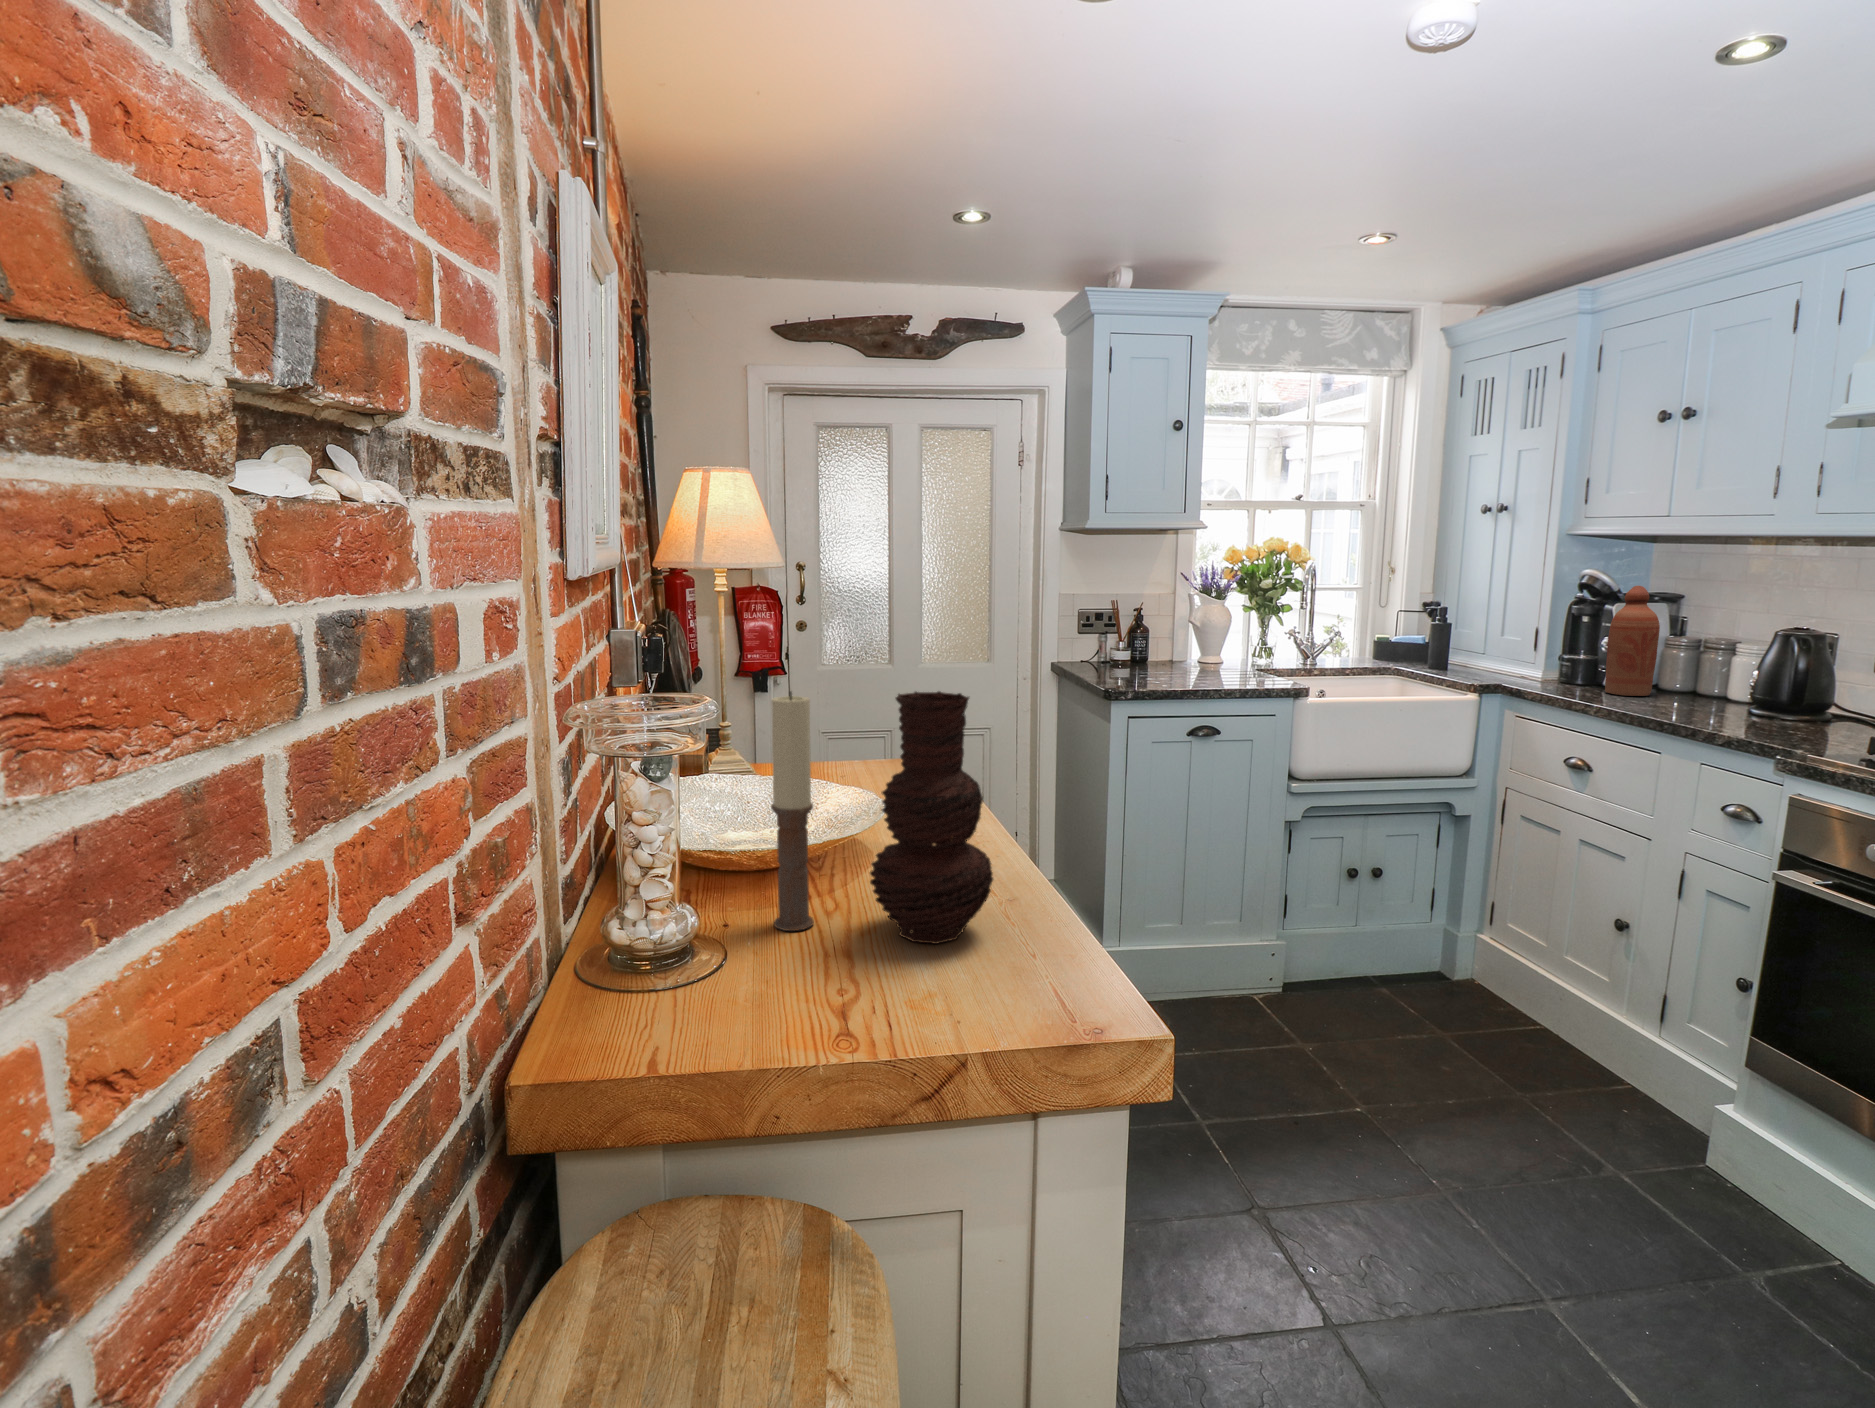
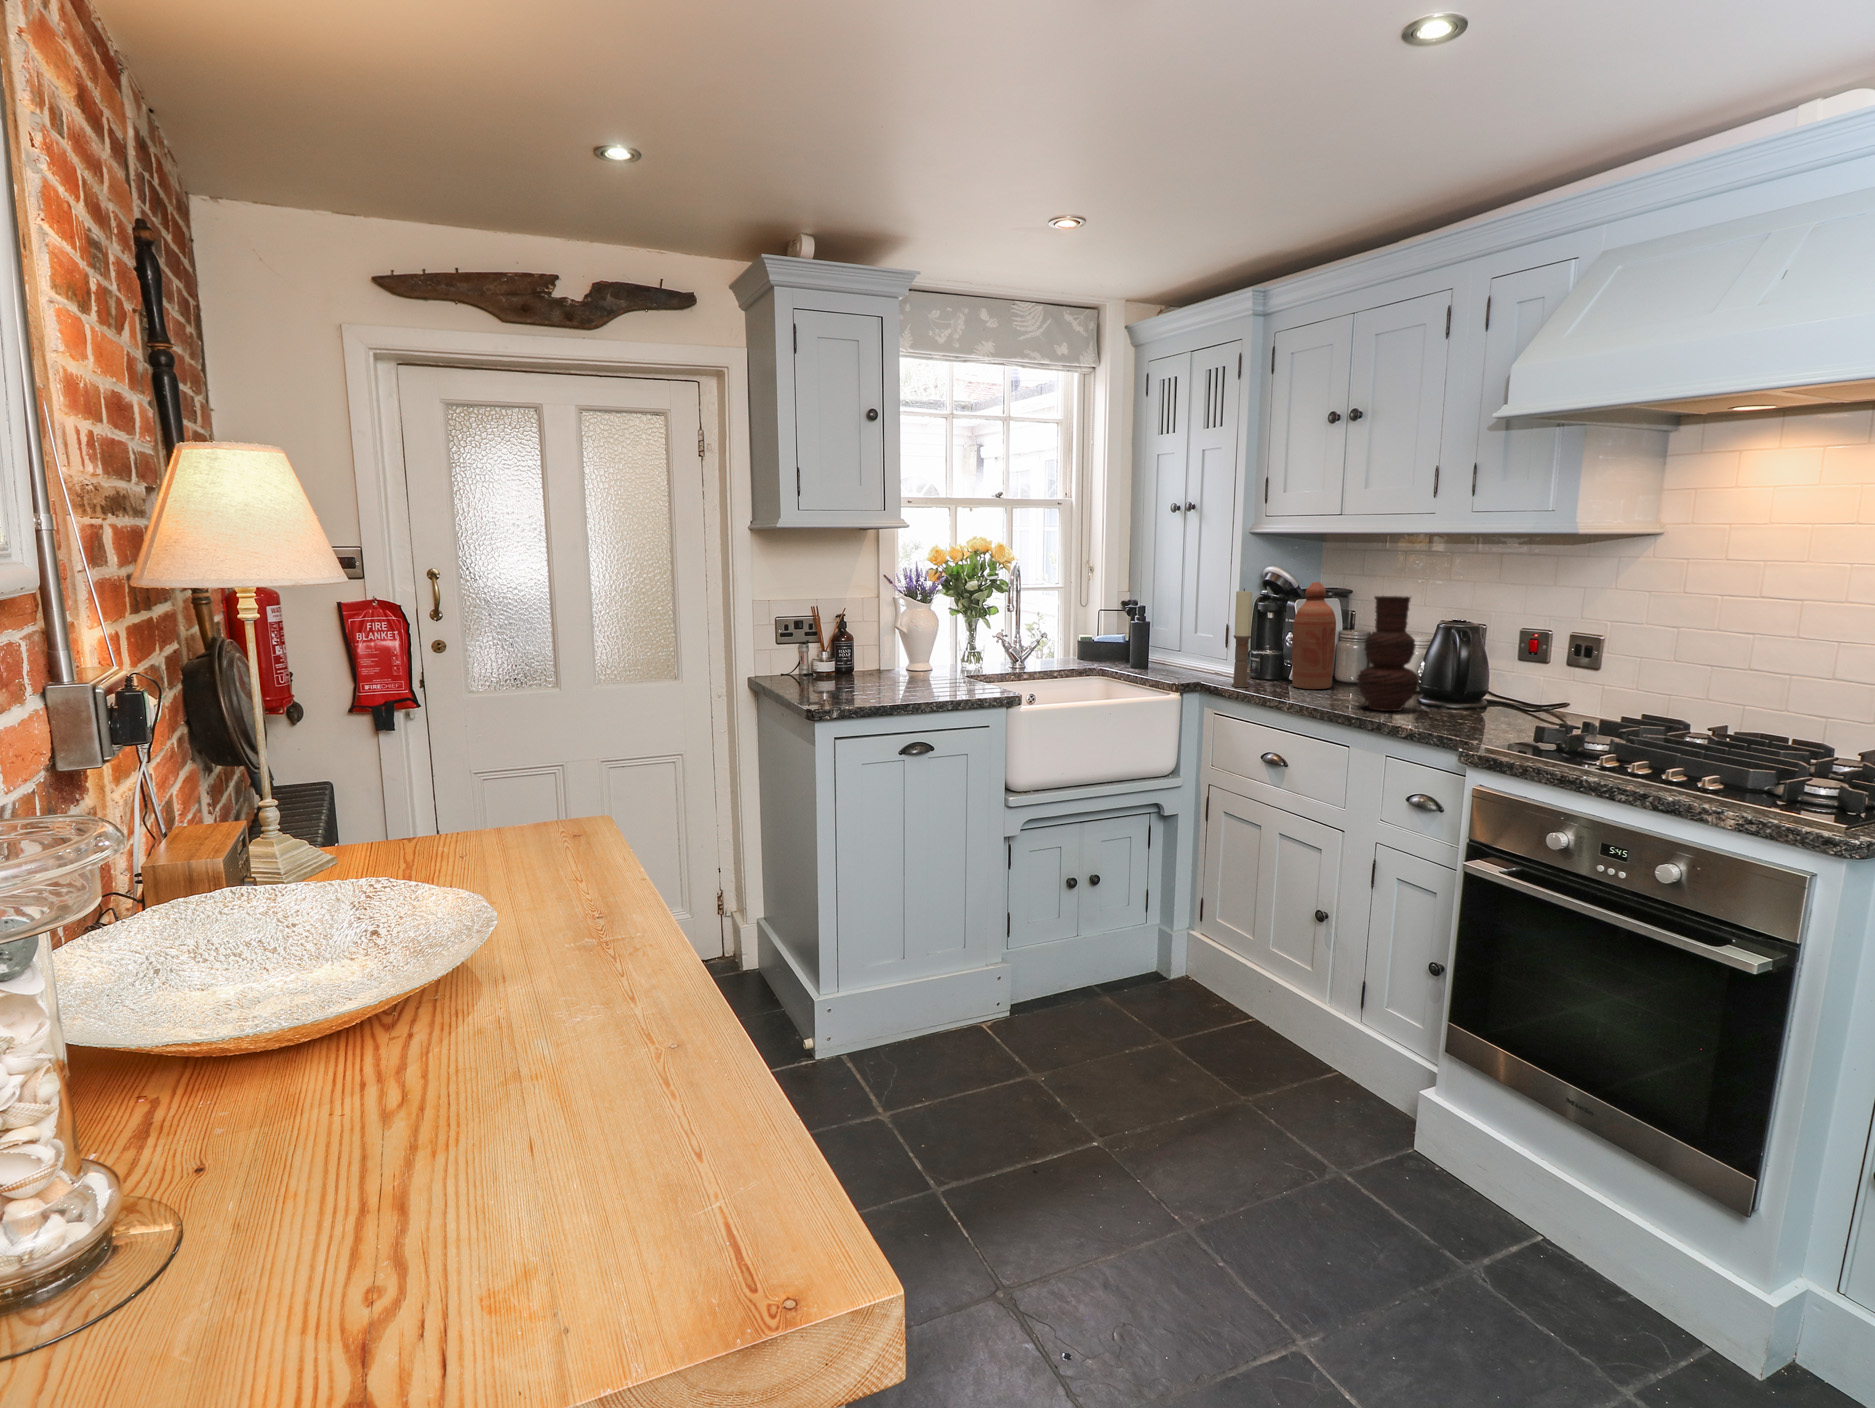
vase: present [870,691,993,944] -> present [1357,596,1419,711]
candle: present [771,692,814,931] -> present [1232,589,1252,687]

